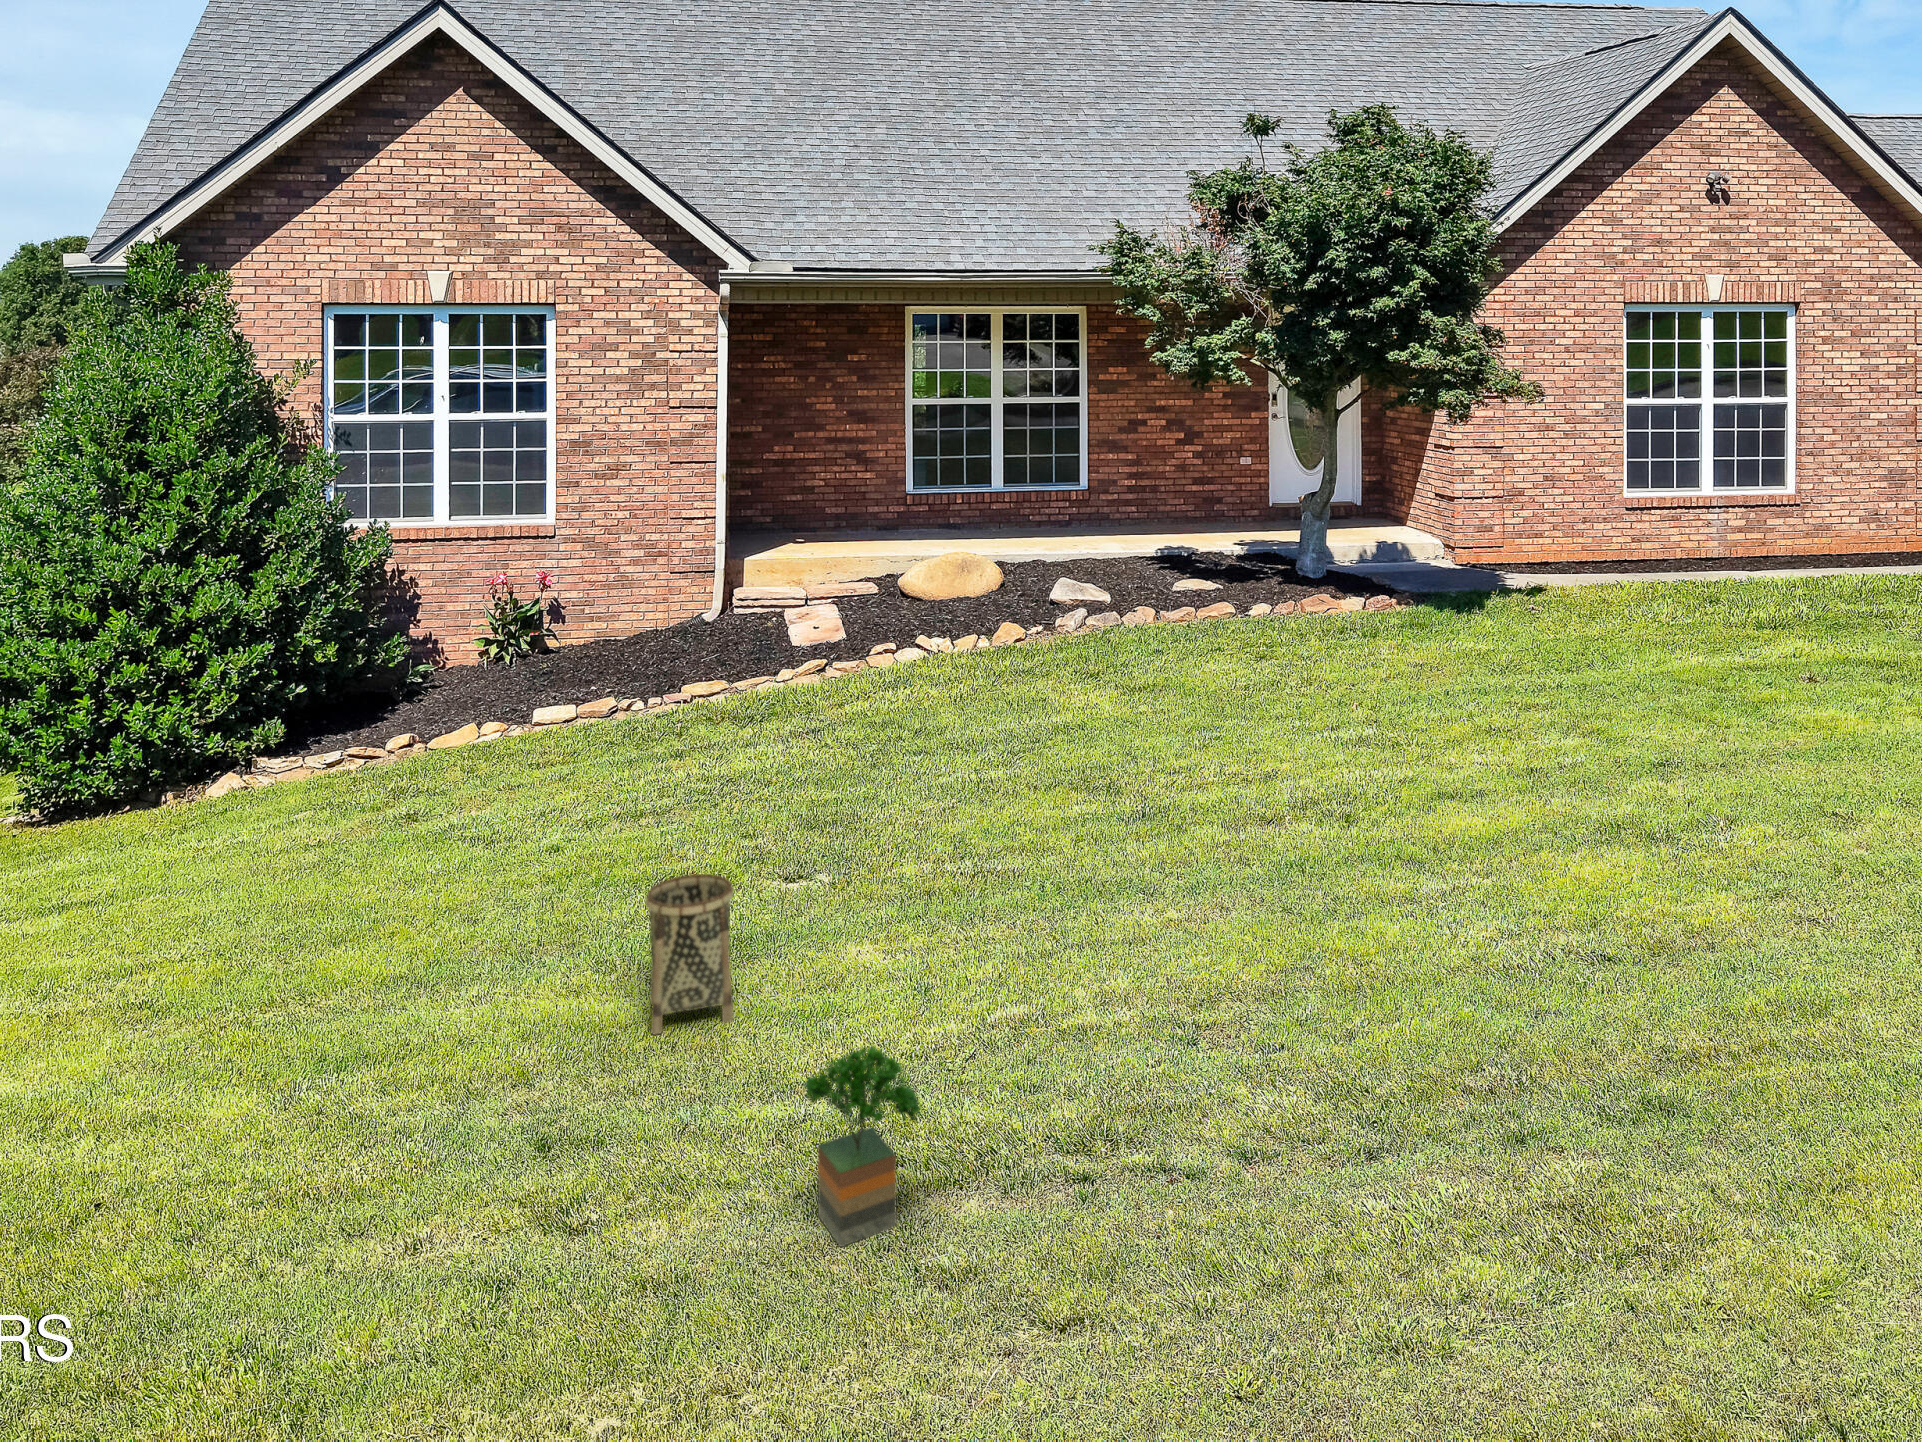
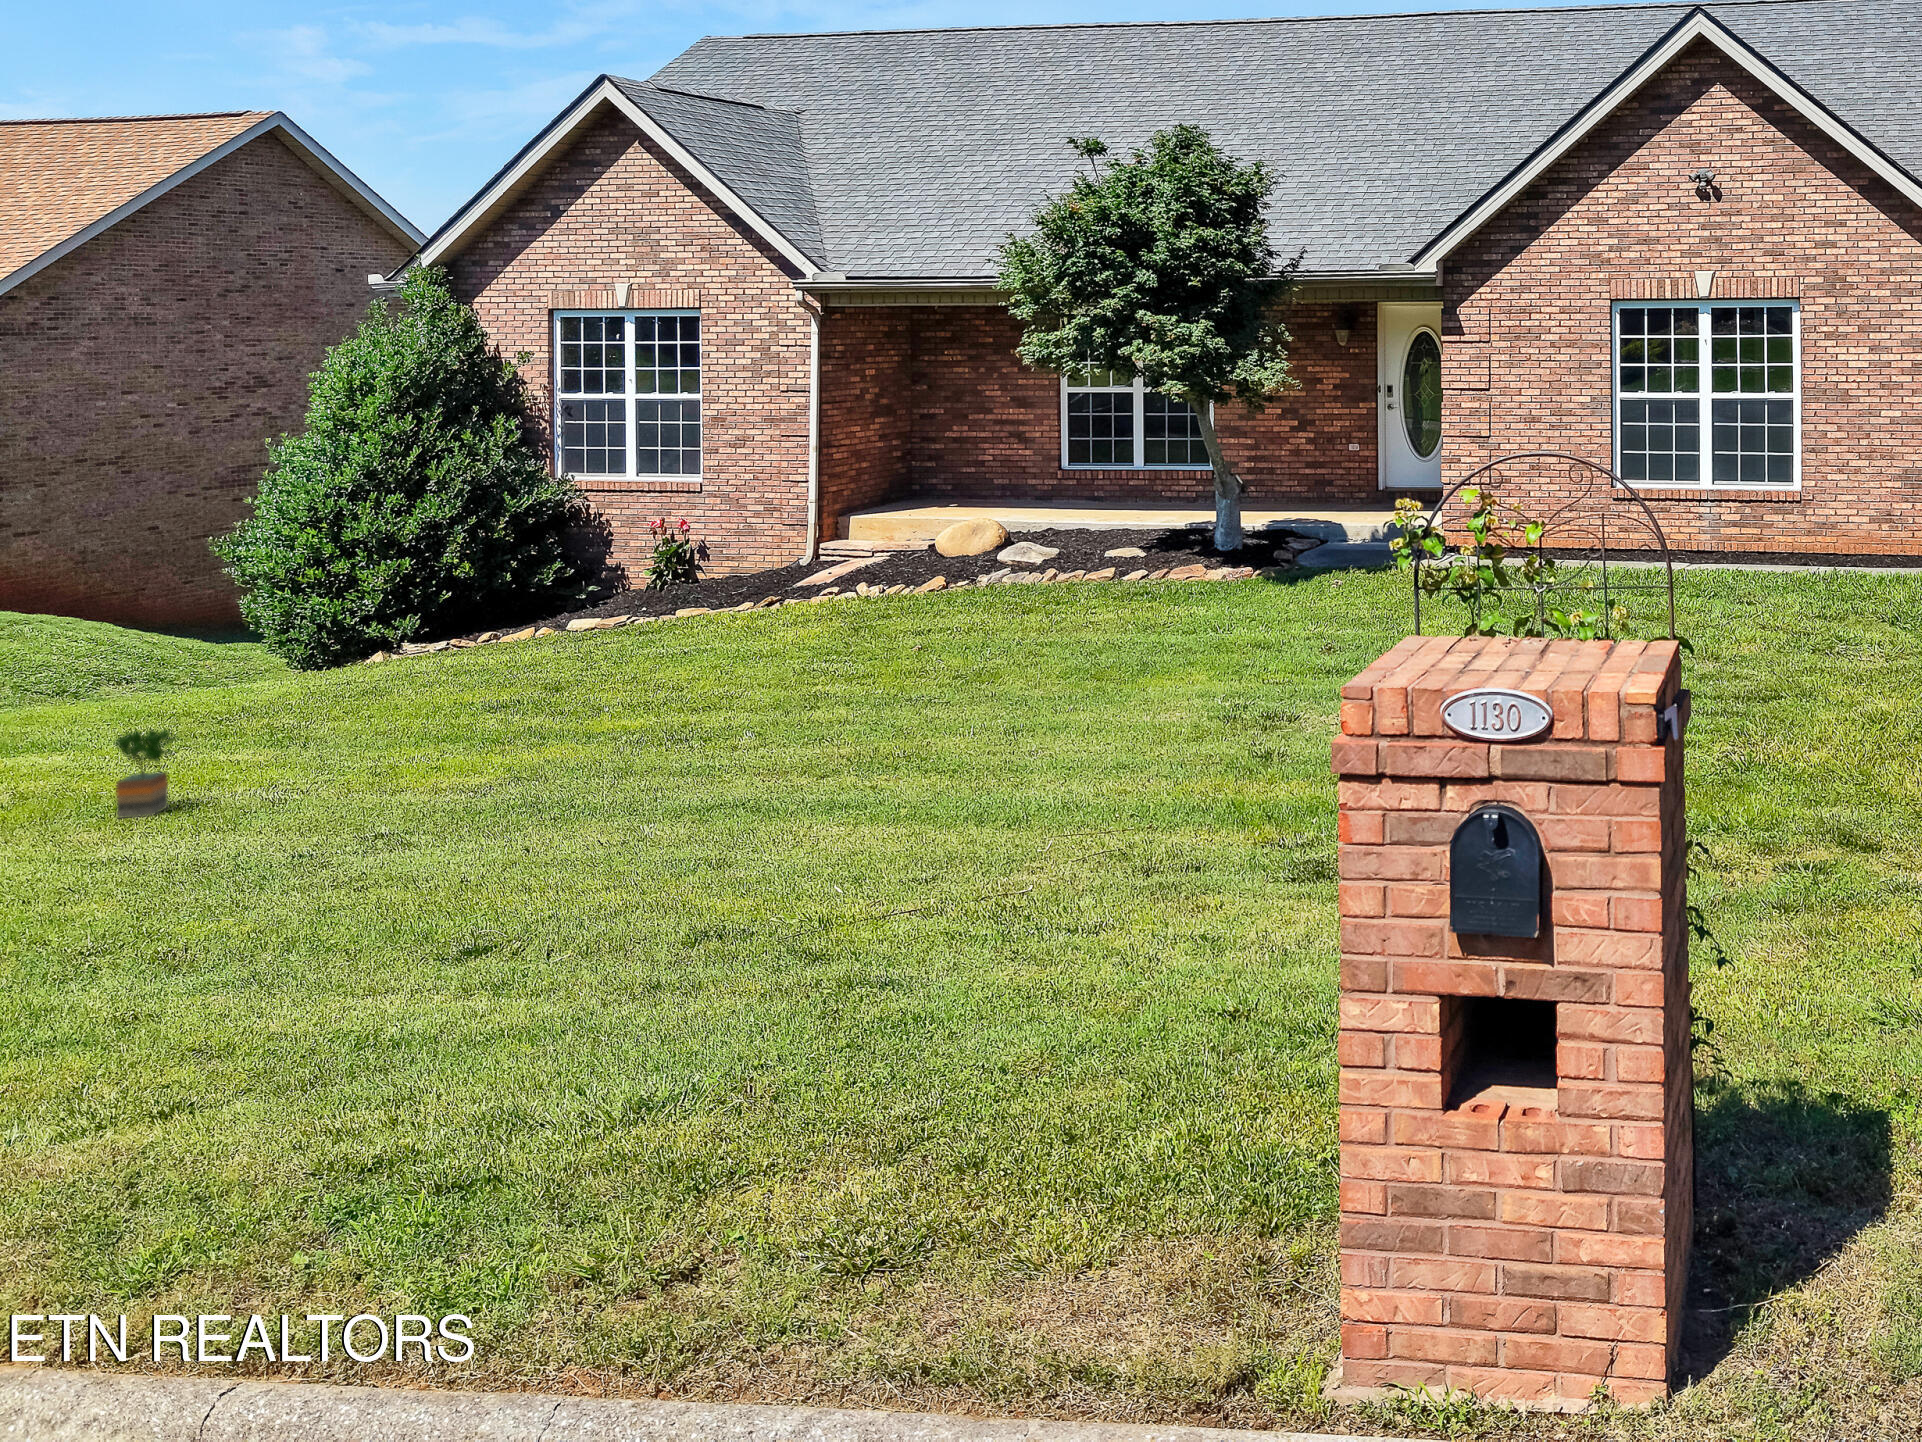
basket: present [645,874,734,1034] -> none [239,673,314,755]

